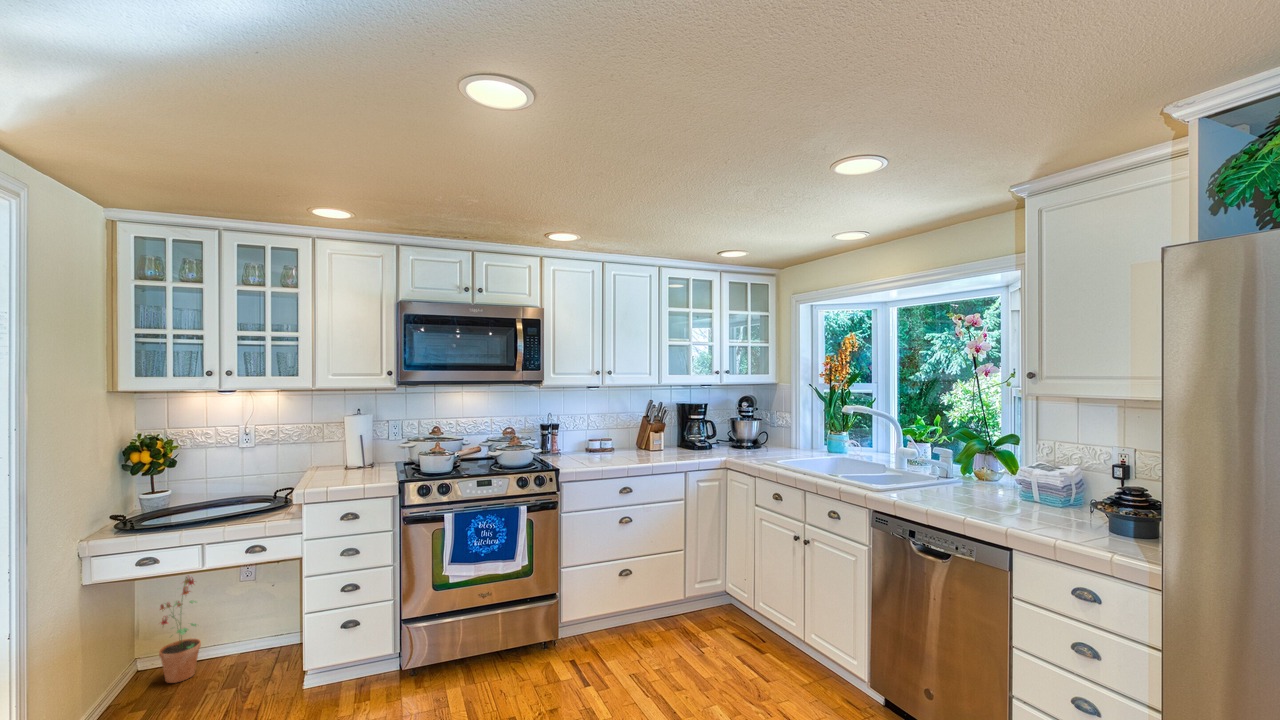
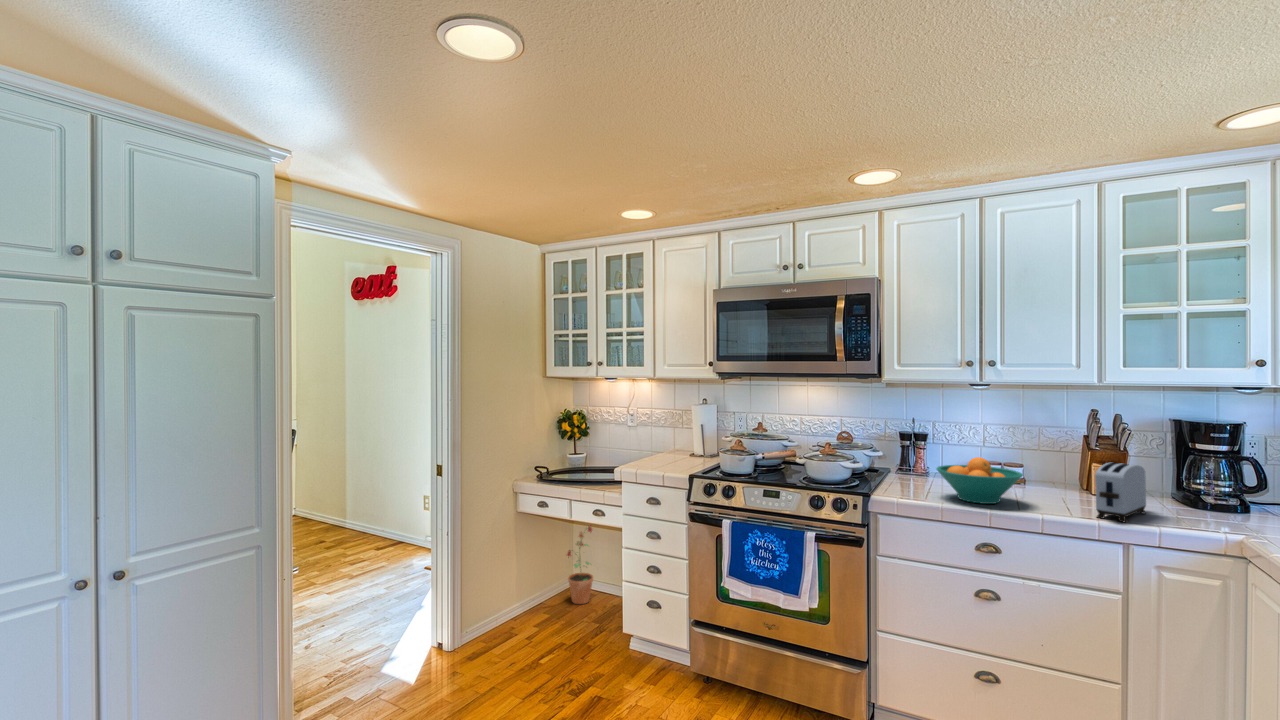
toaster: none [670,429,684,461] -> present [1095,463,1146,522]
fruit bowl: none [590,434,638,464] -> present [937,457,1023,504]

